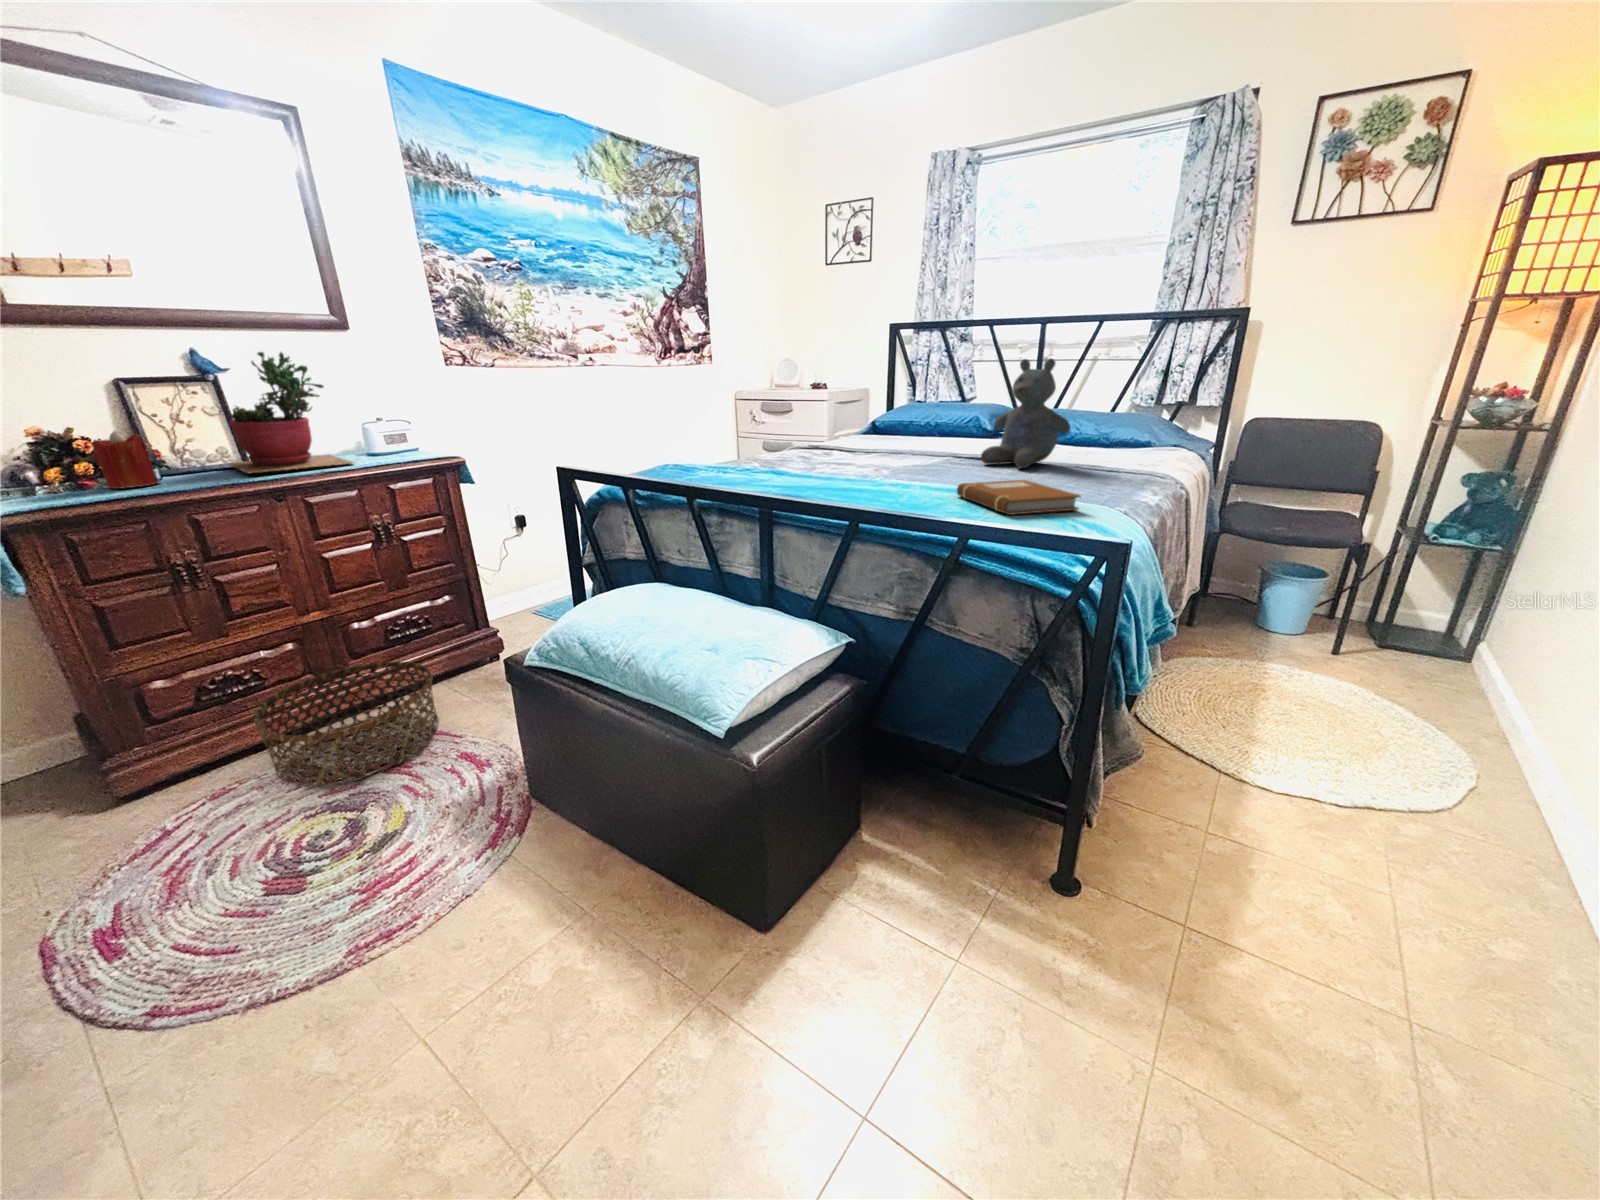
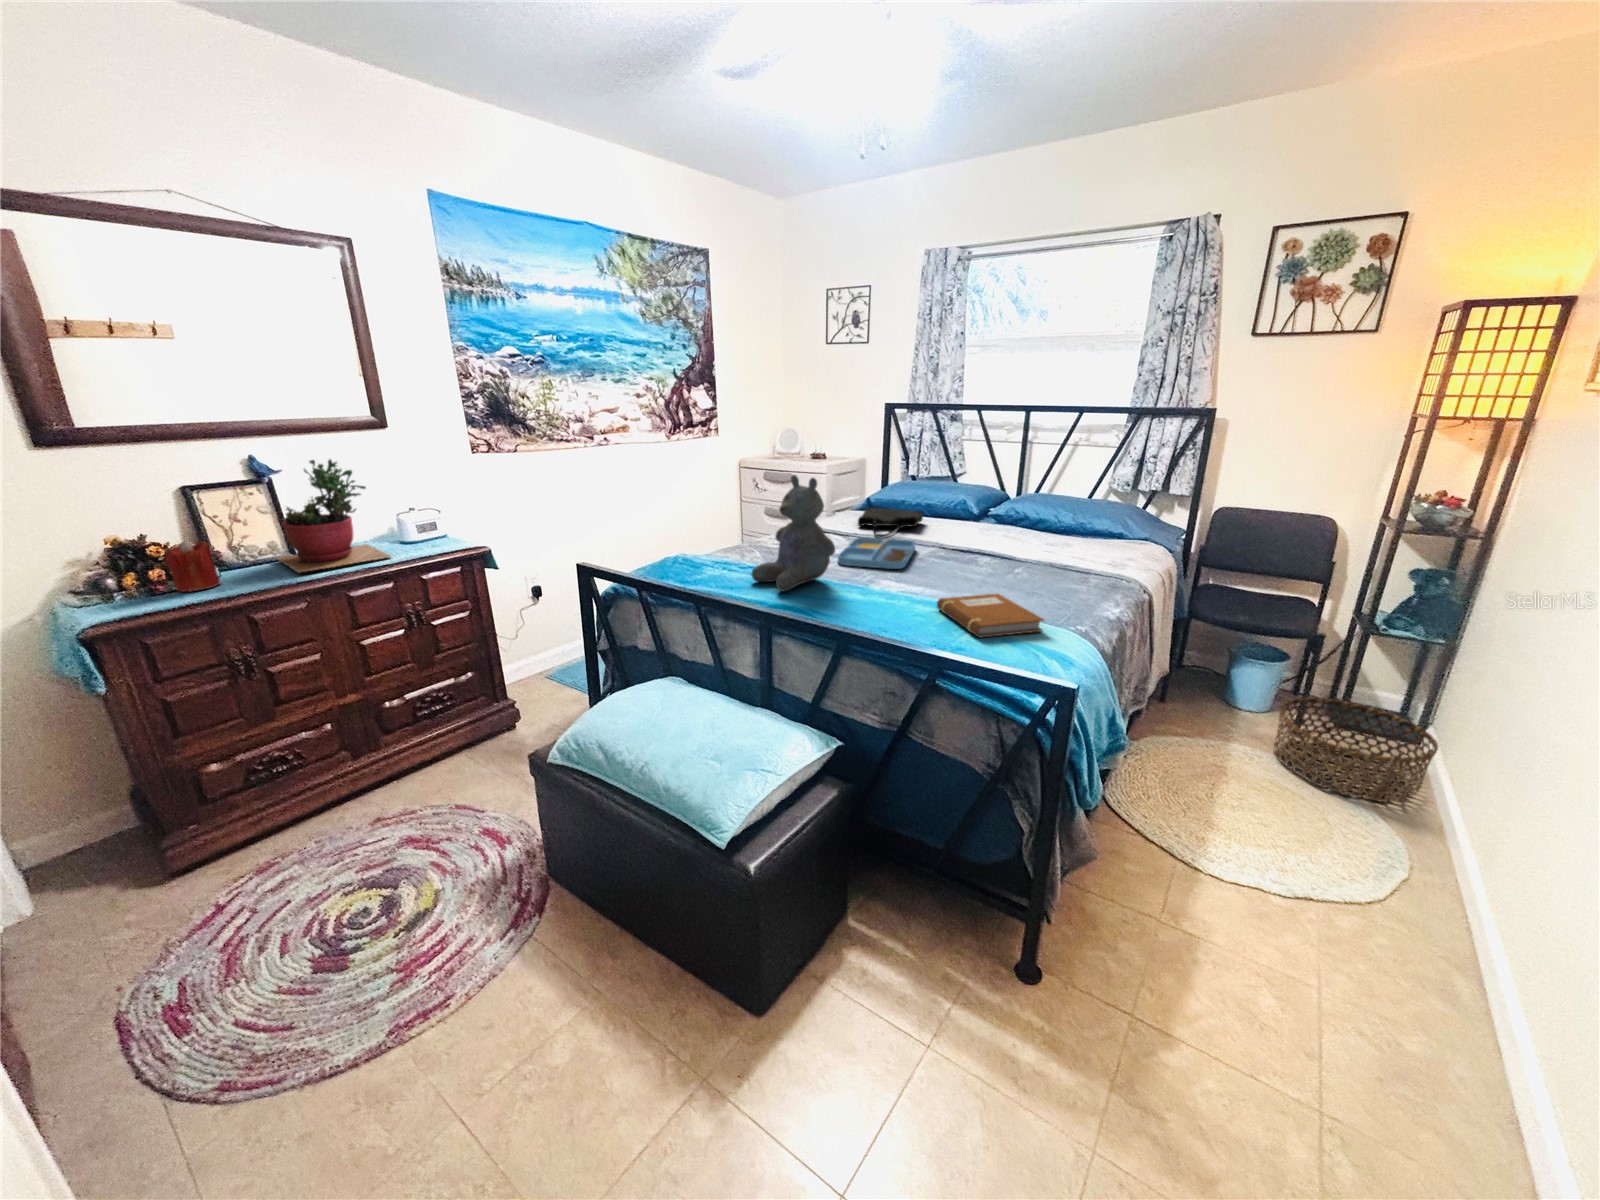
stuffed bear: present [981,359,1071,468] -> present [752,475,835,591]
tote bag: none [863,426,933,451] -> present [857,507,923,538]
tray: none [843,448,927,470] -> present [838,538,915,569]
basket: present [254,661,439,786] -> present [1274,698,1438,802]

